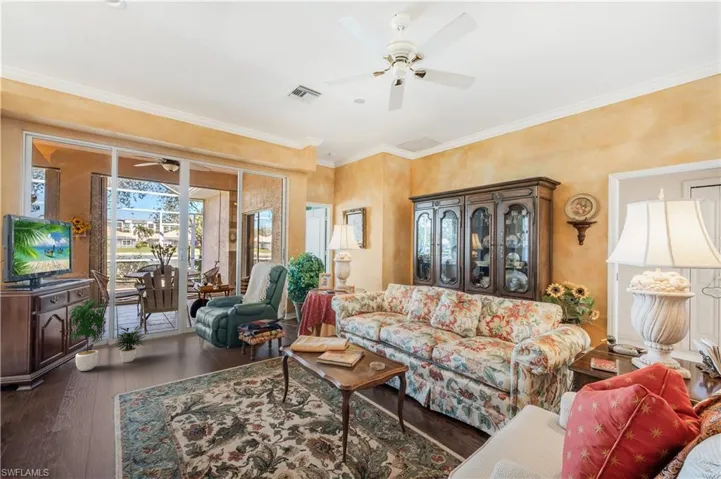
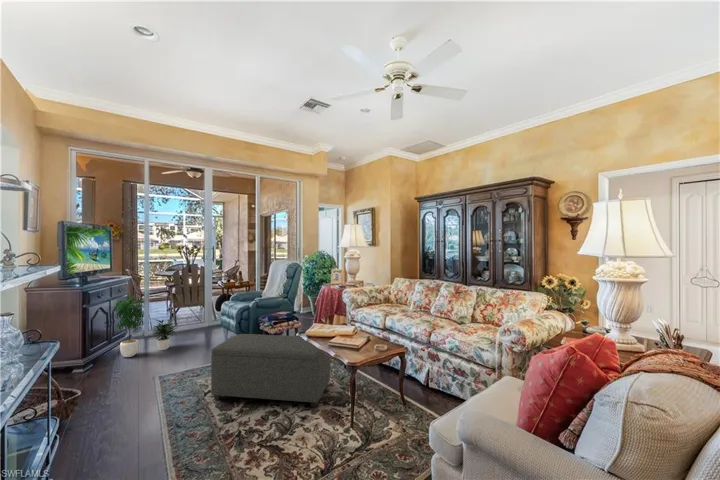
ottoman: none [178,347,319,435] -> present [211,334,330,407]

